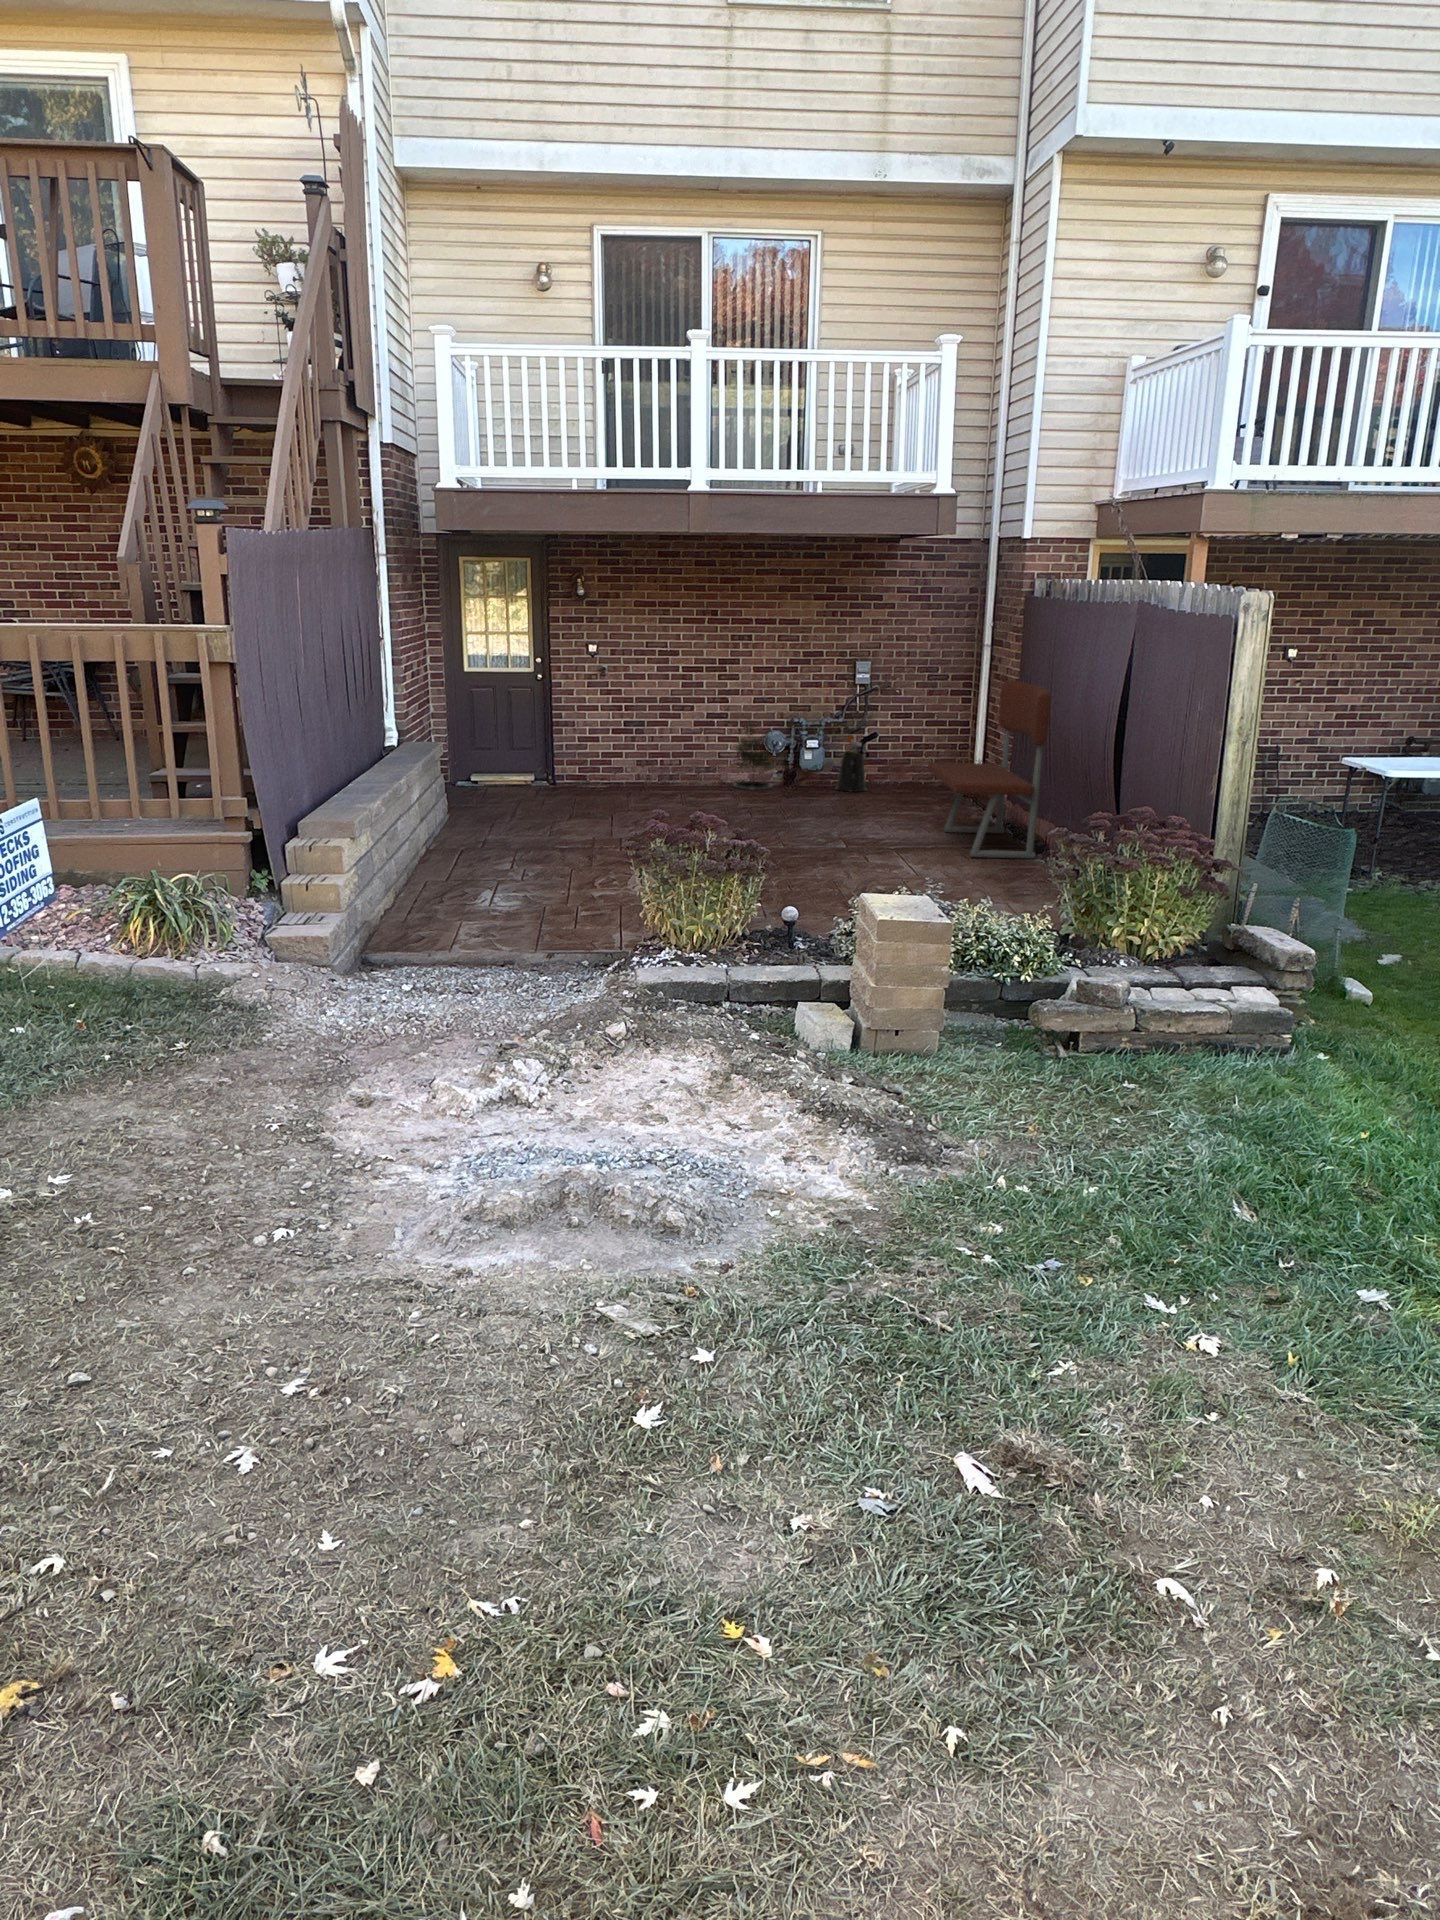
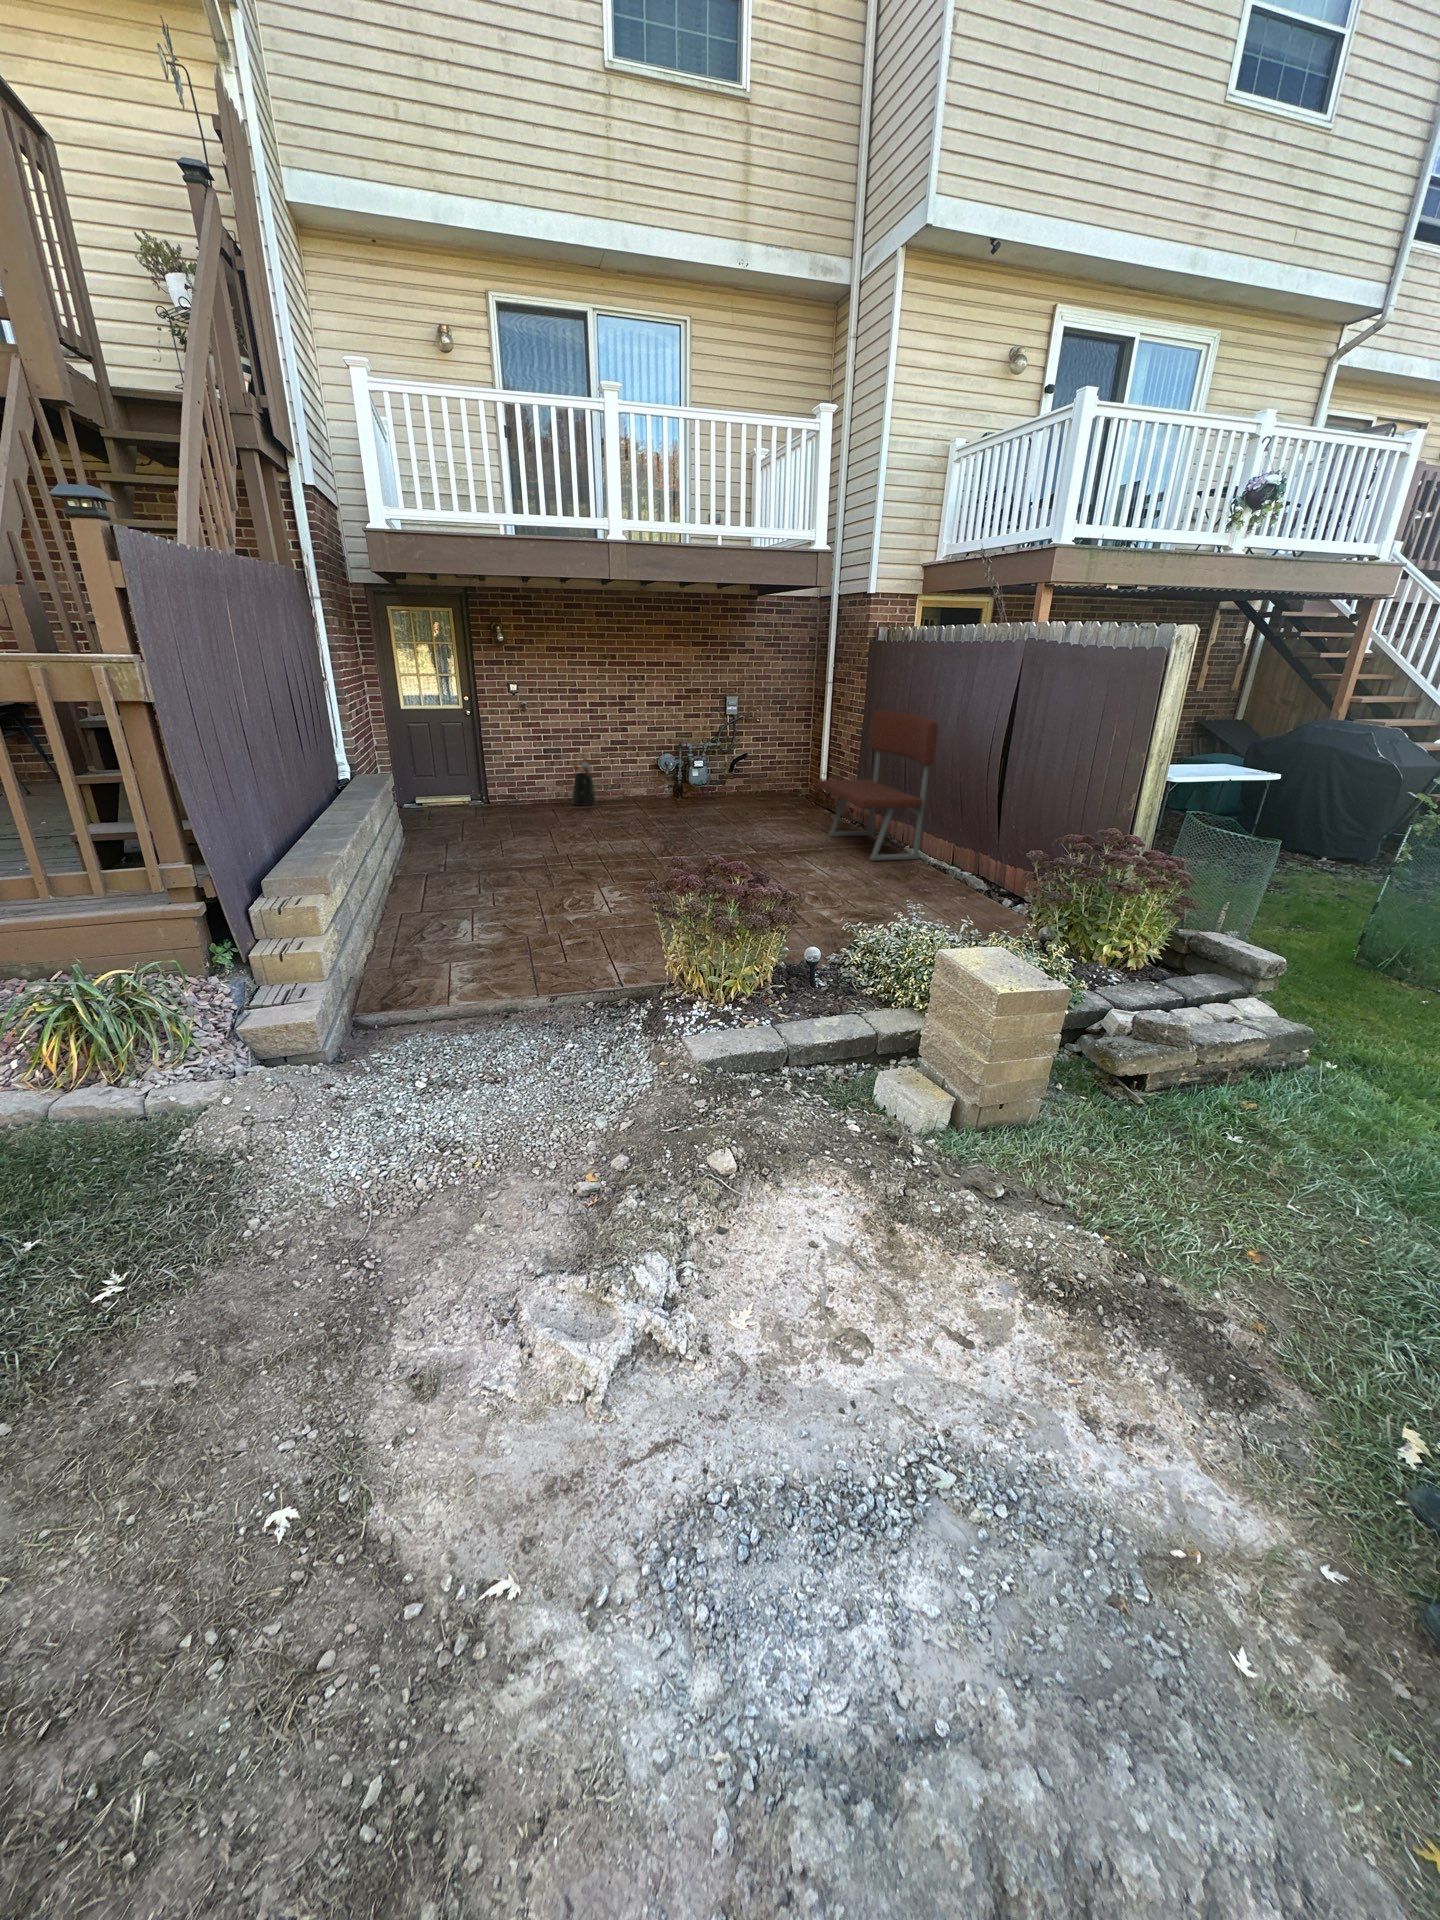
potted tree: present [734,717,774,790] -> none [634,743,670,804]
watering can: present [836,735,866,792] -> present [572,758,596,806]

